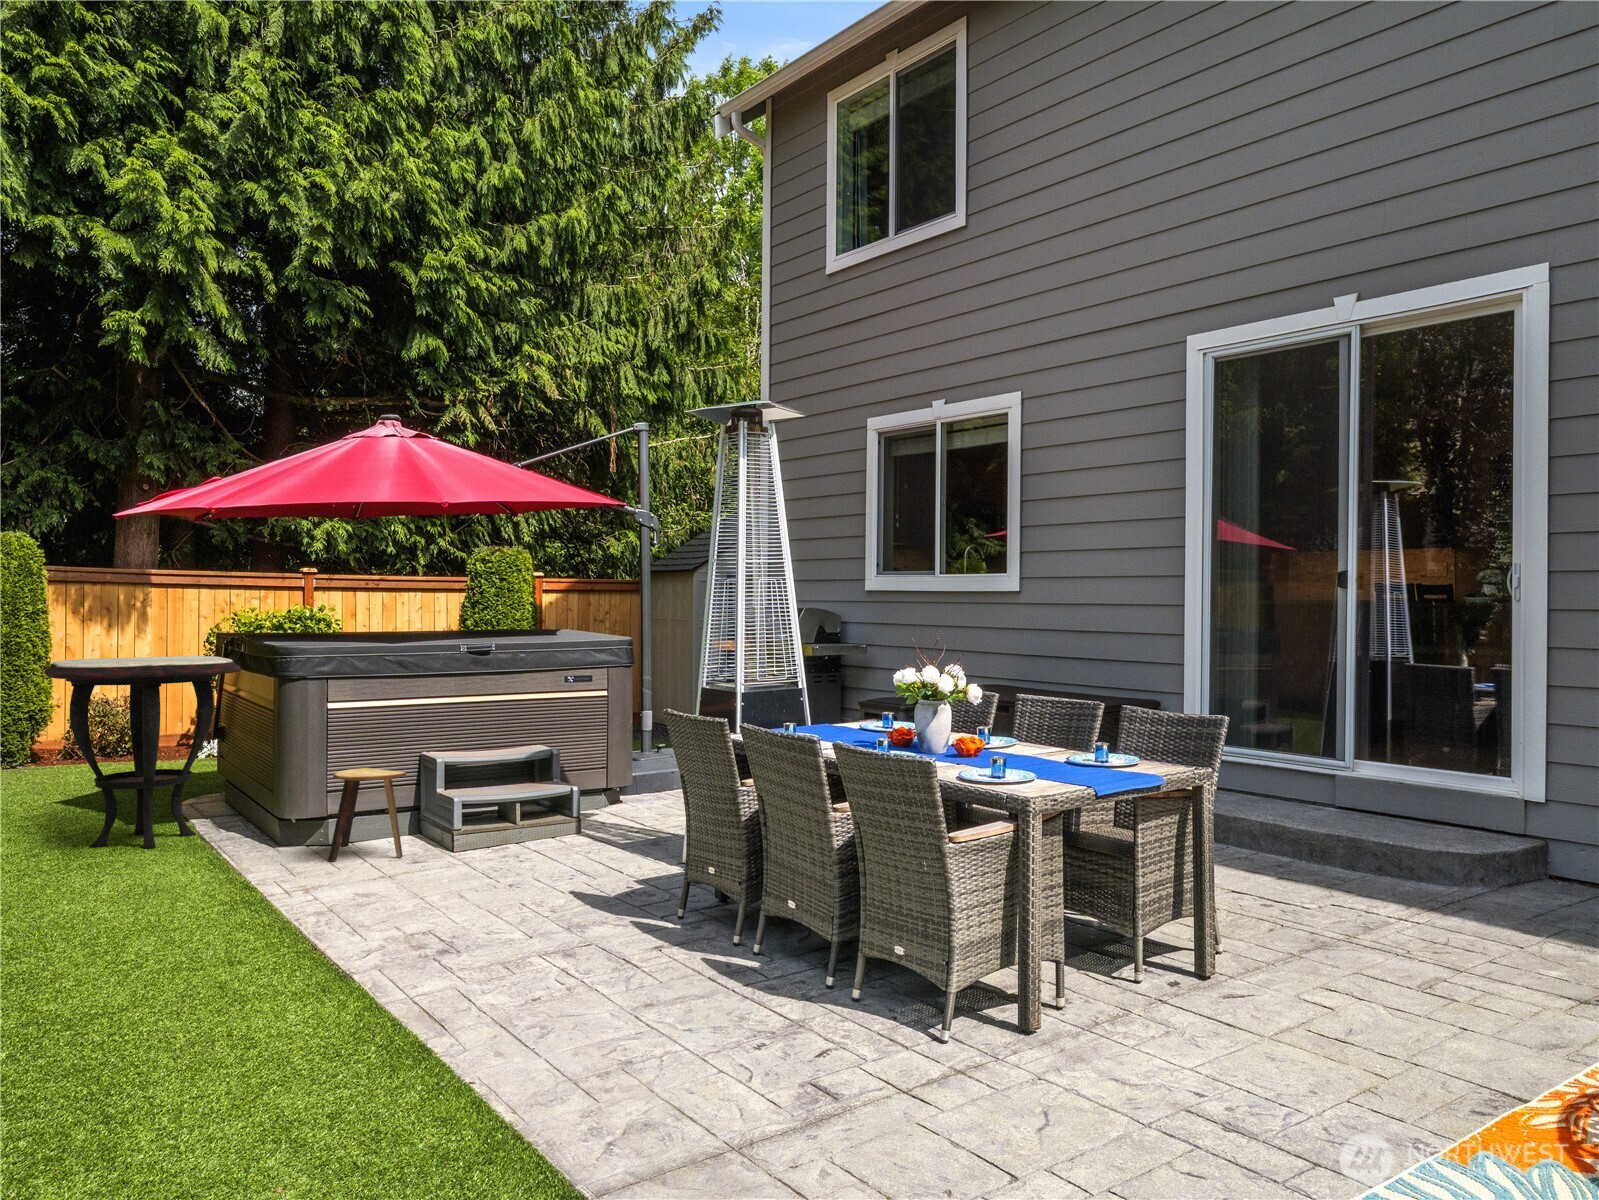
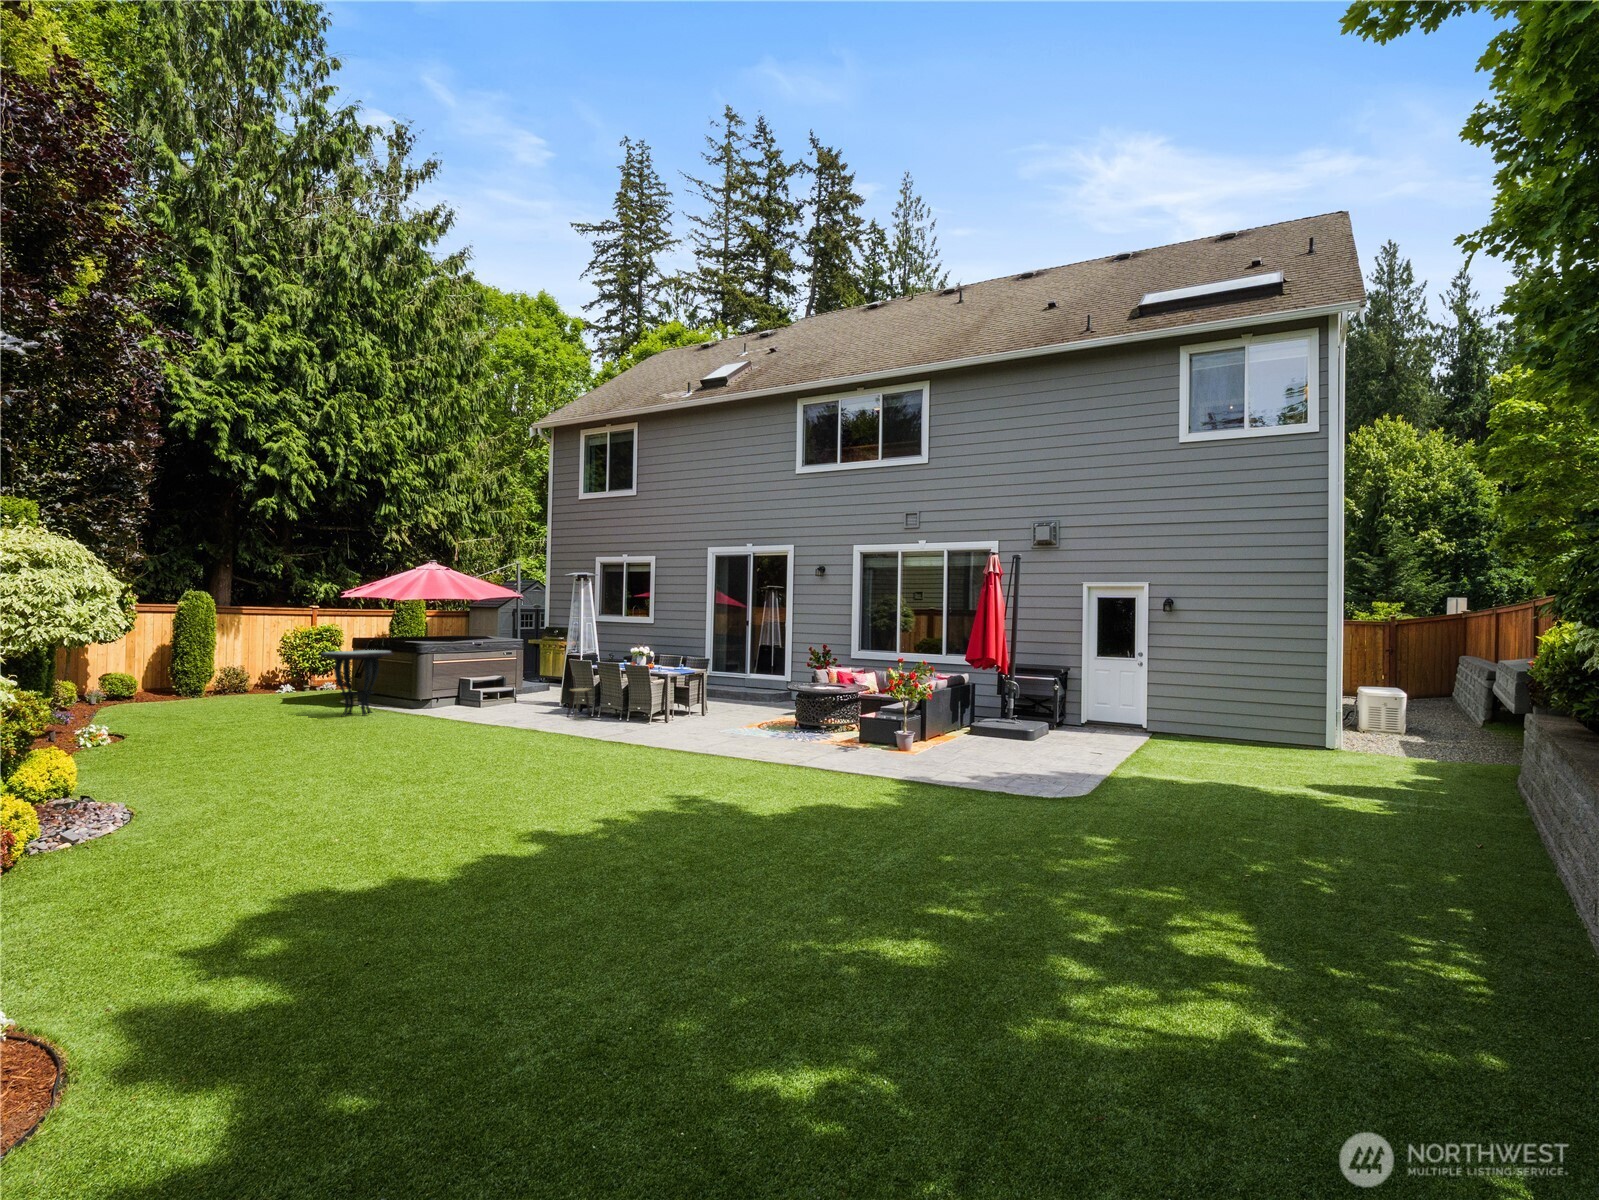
stool: present [329,768,406,861] -> present [567,688,591,718]

